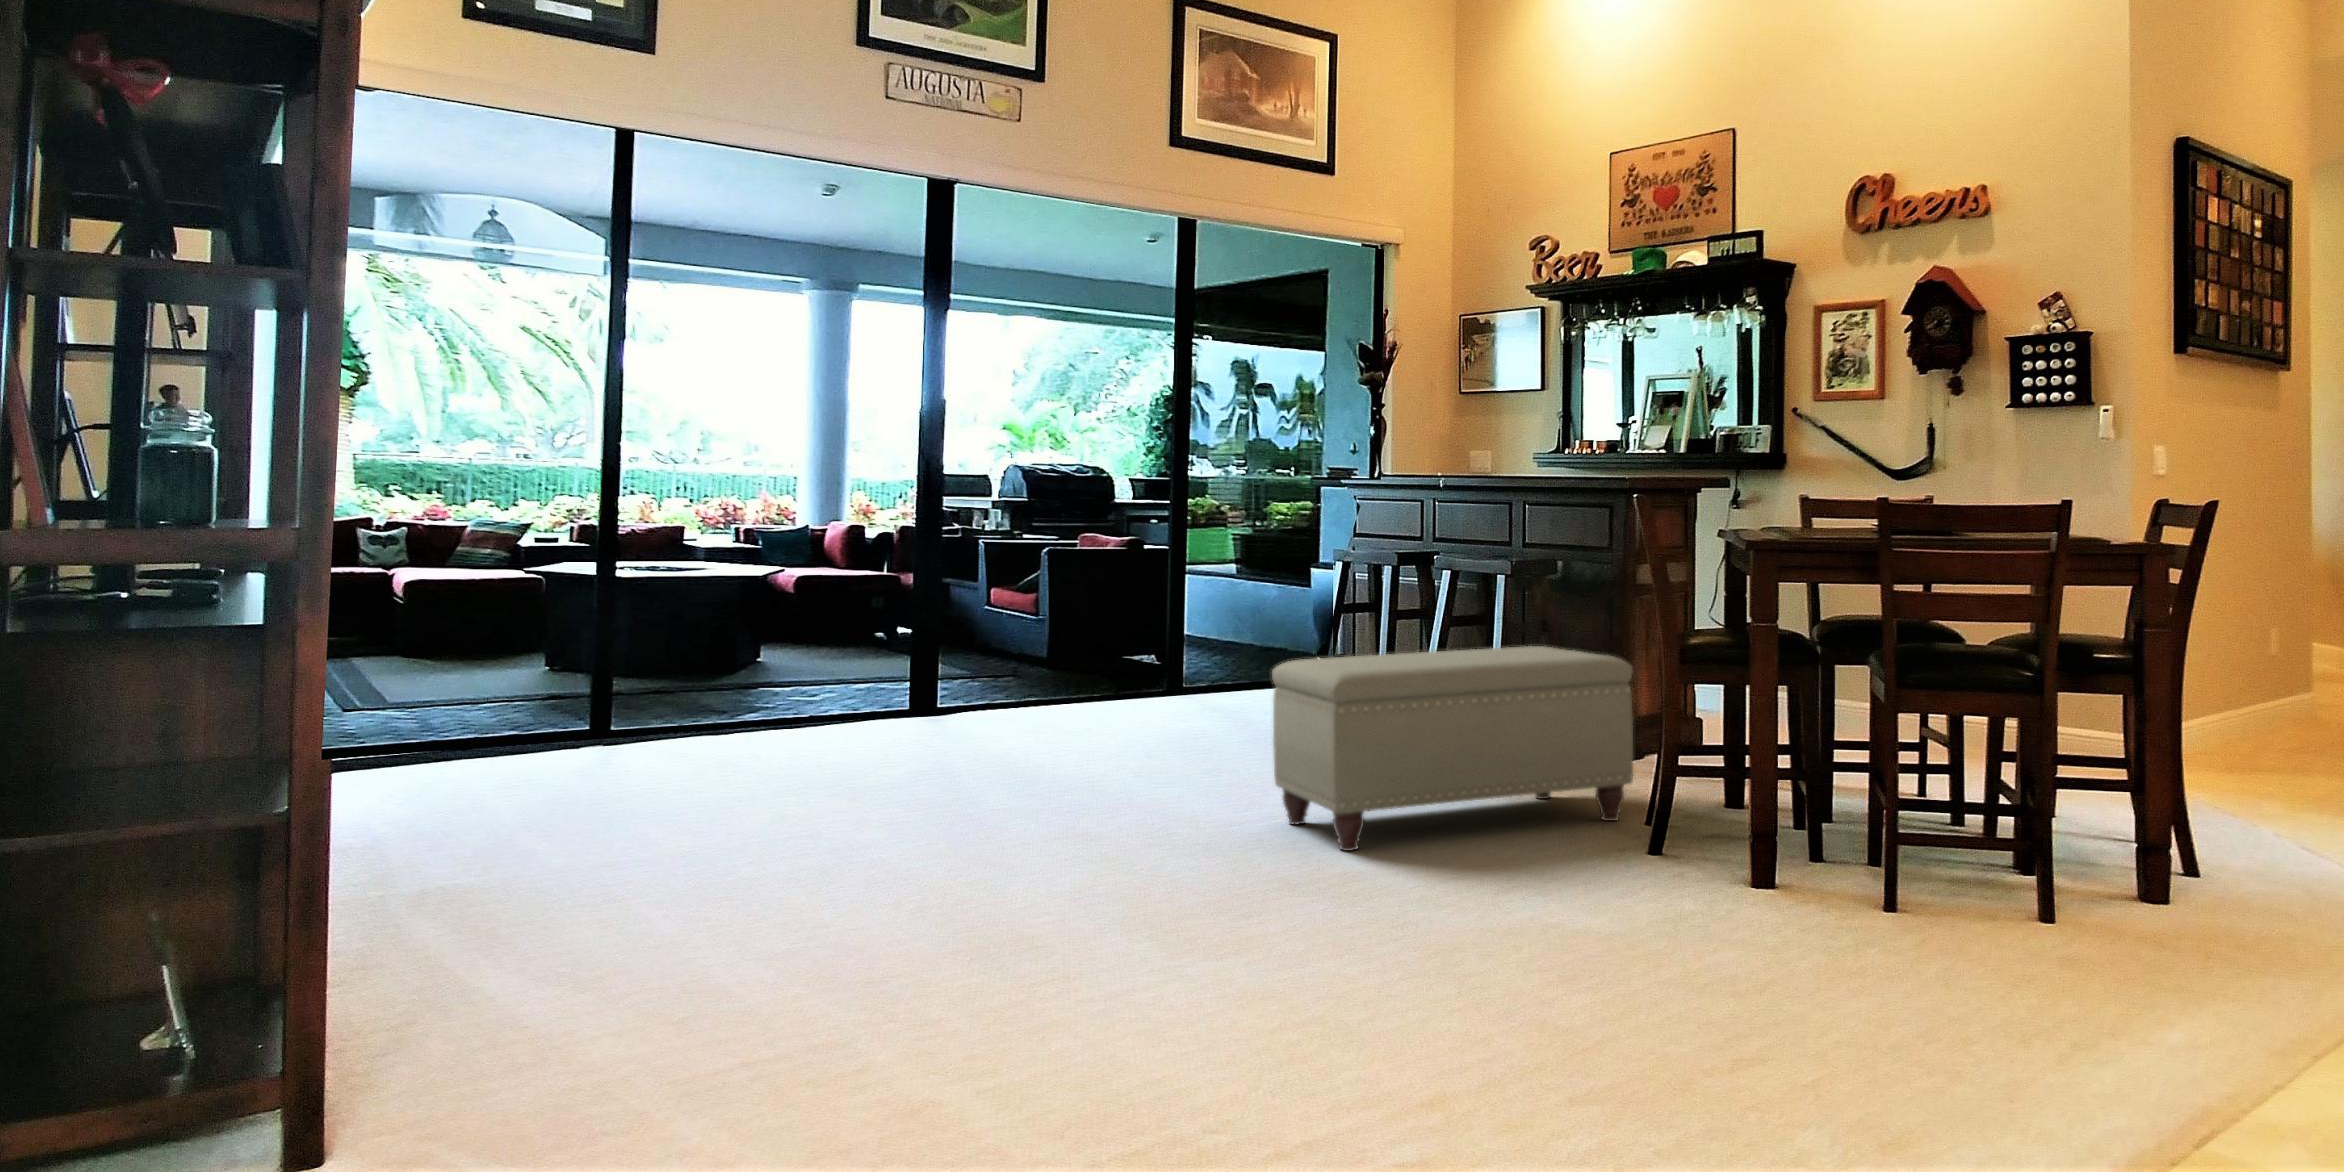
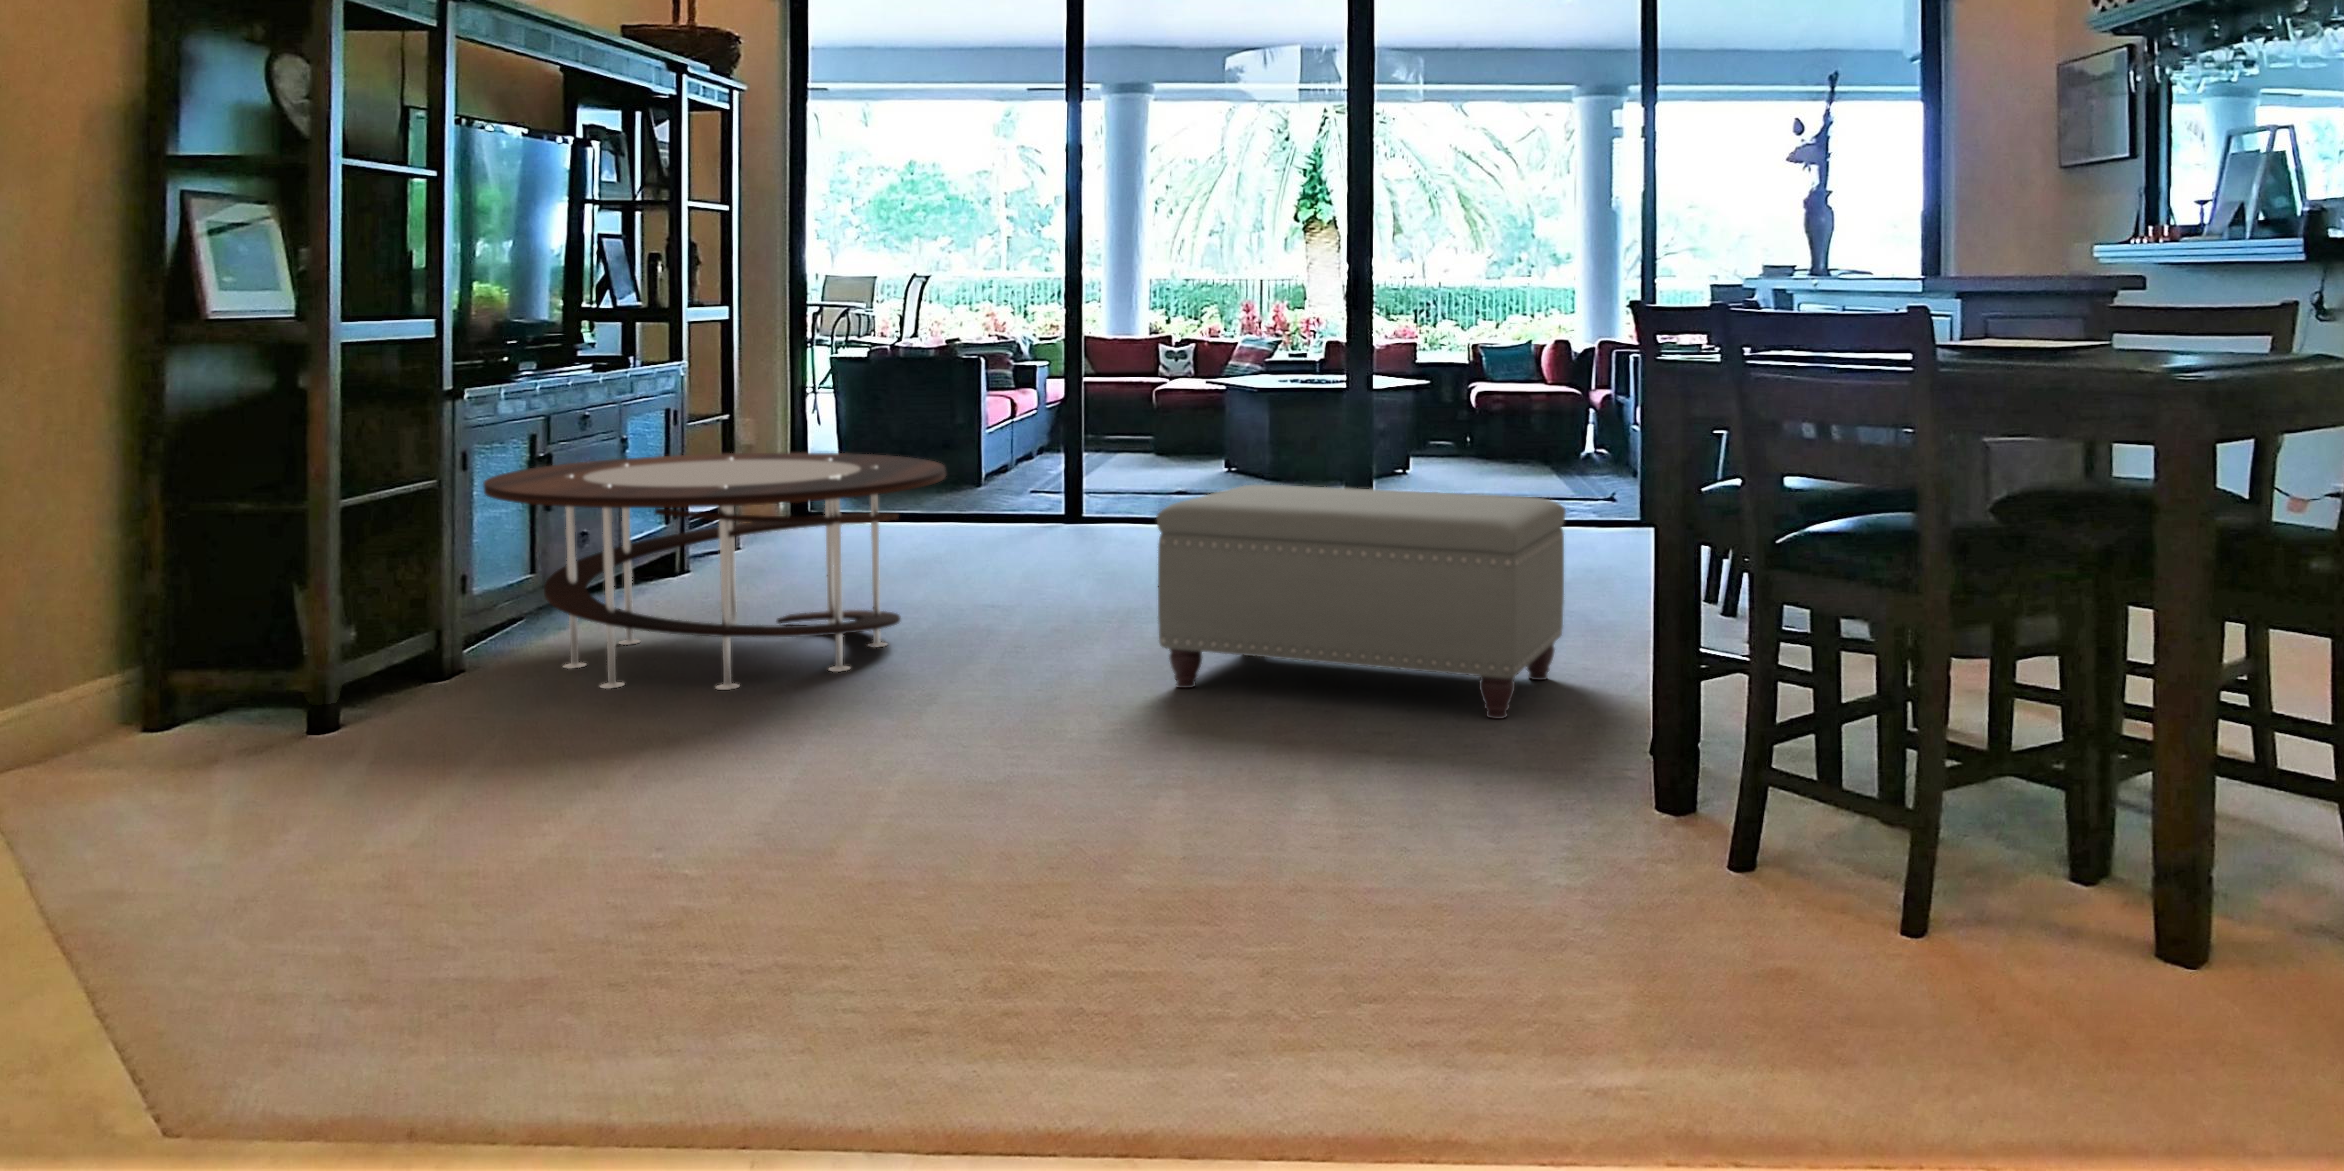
coffee table: none [528,670,1086,973] -> present [483,453,946,690]

